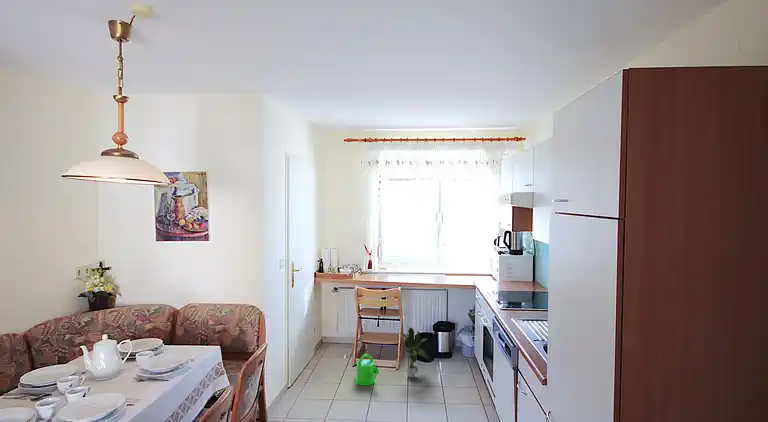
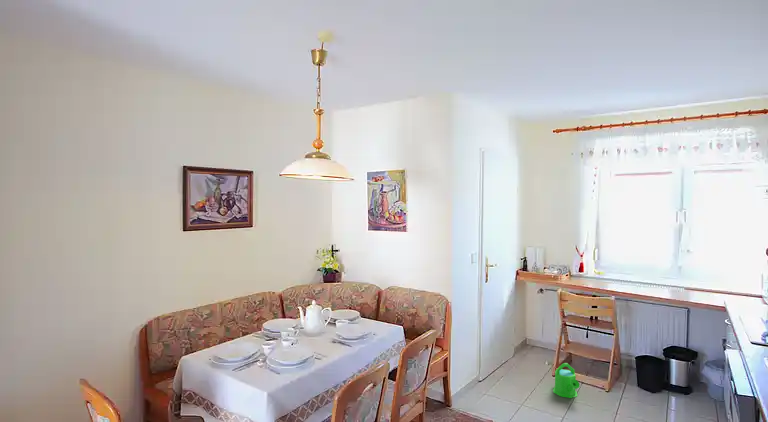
potted plant: present [402,328,430,378] -> none [609,344,651,402]

